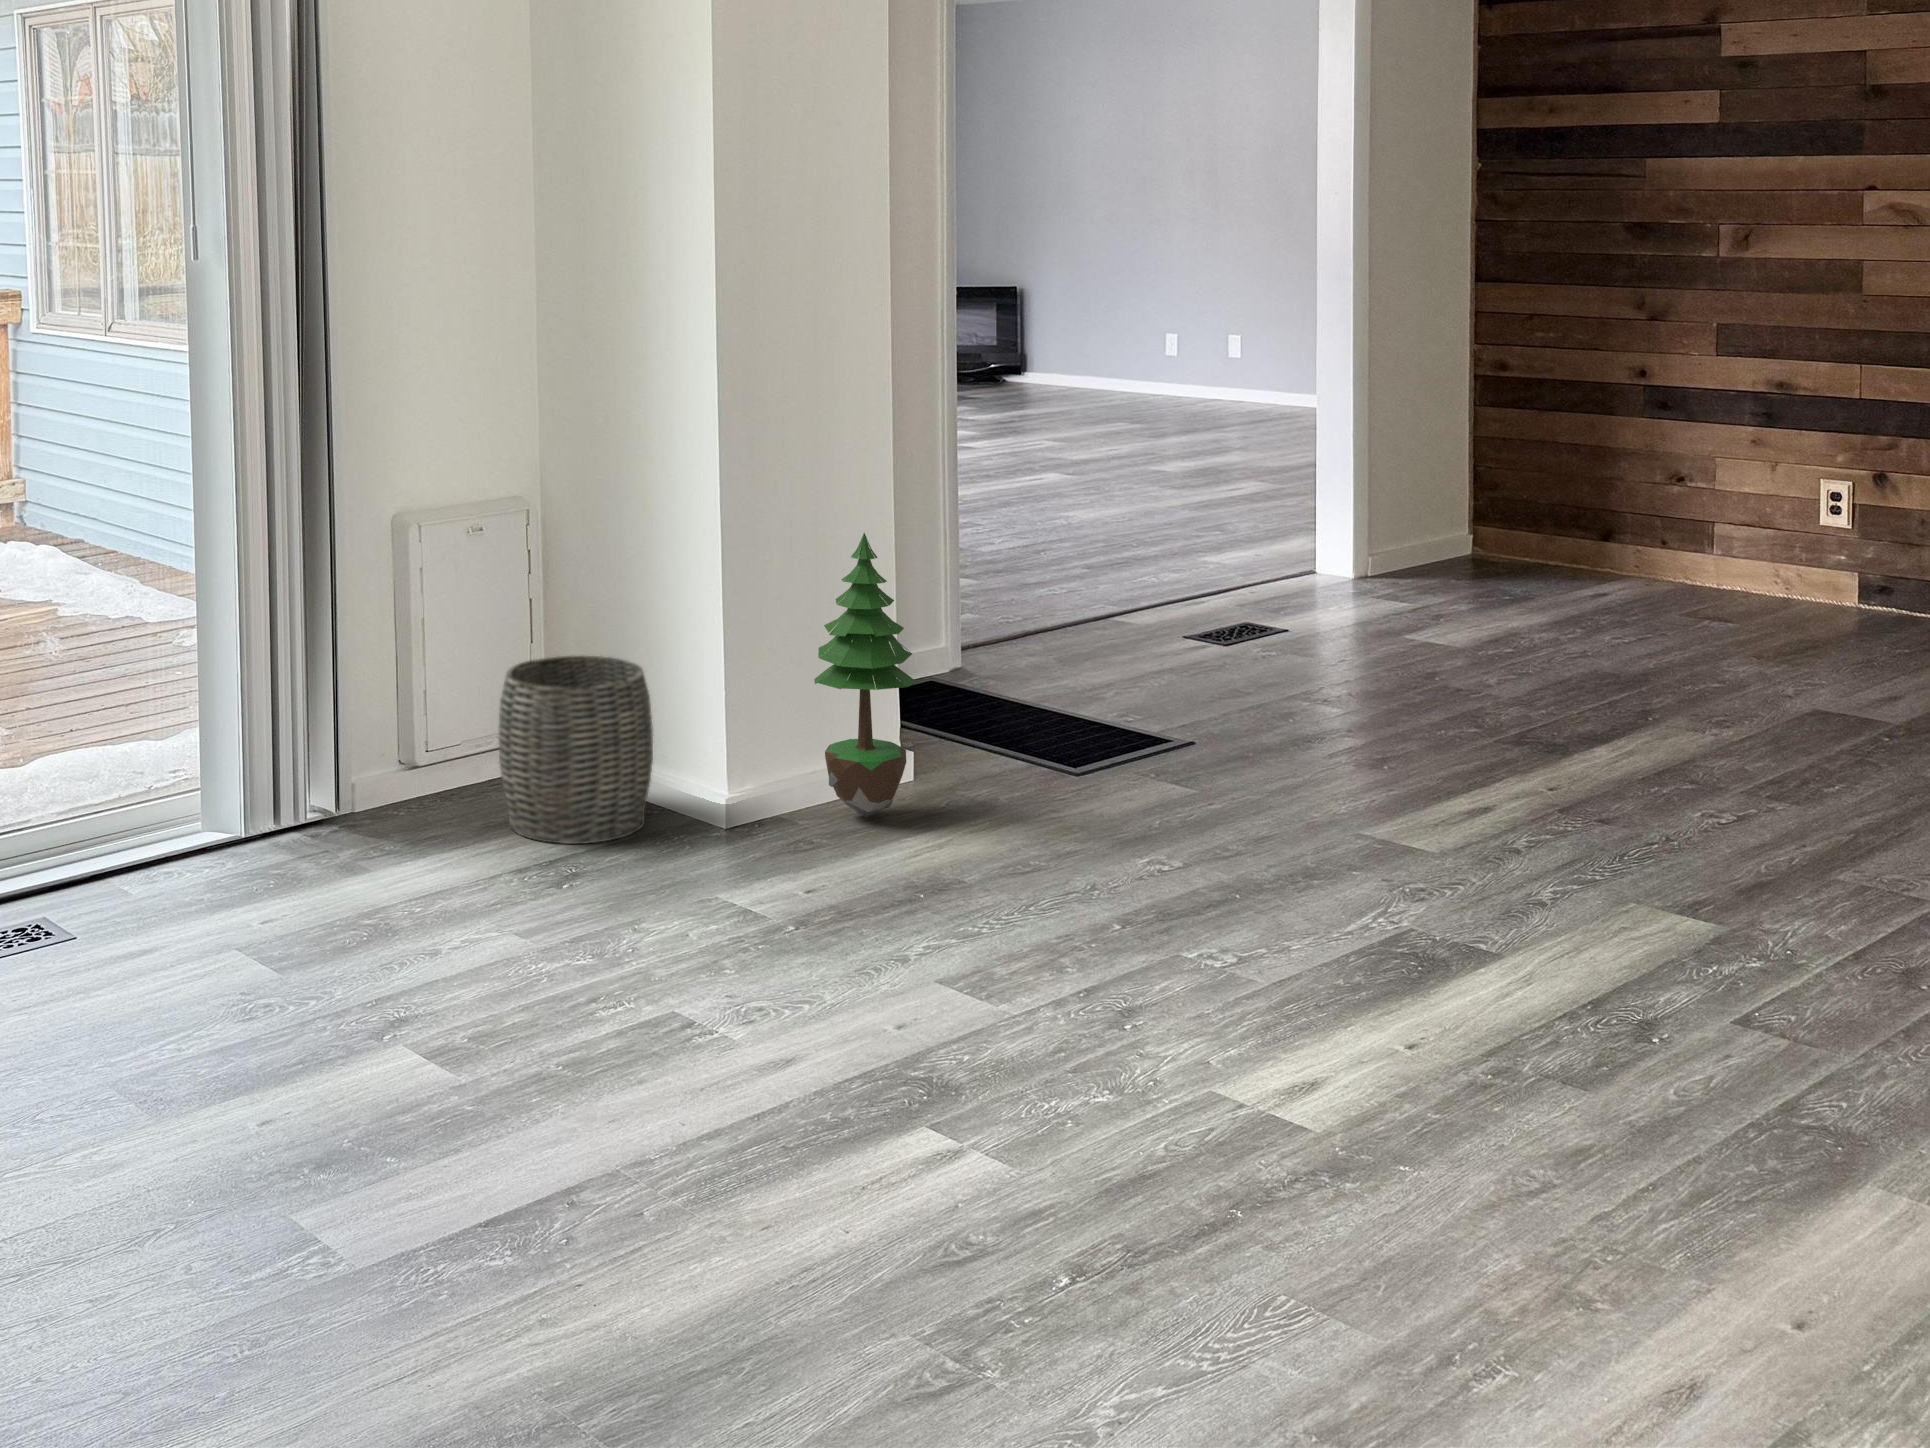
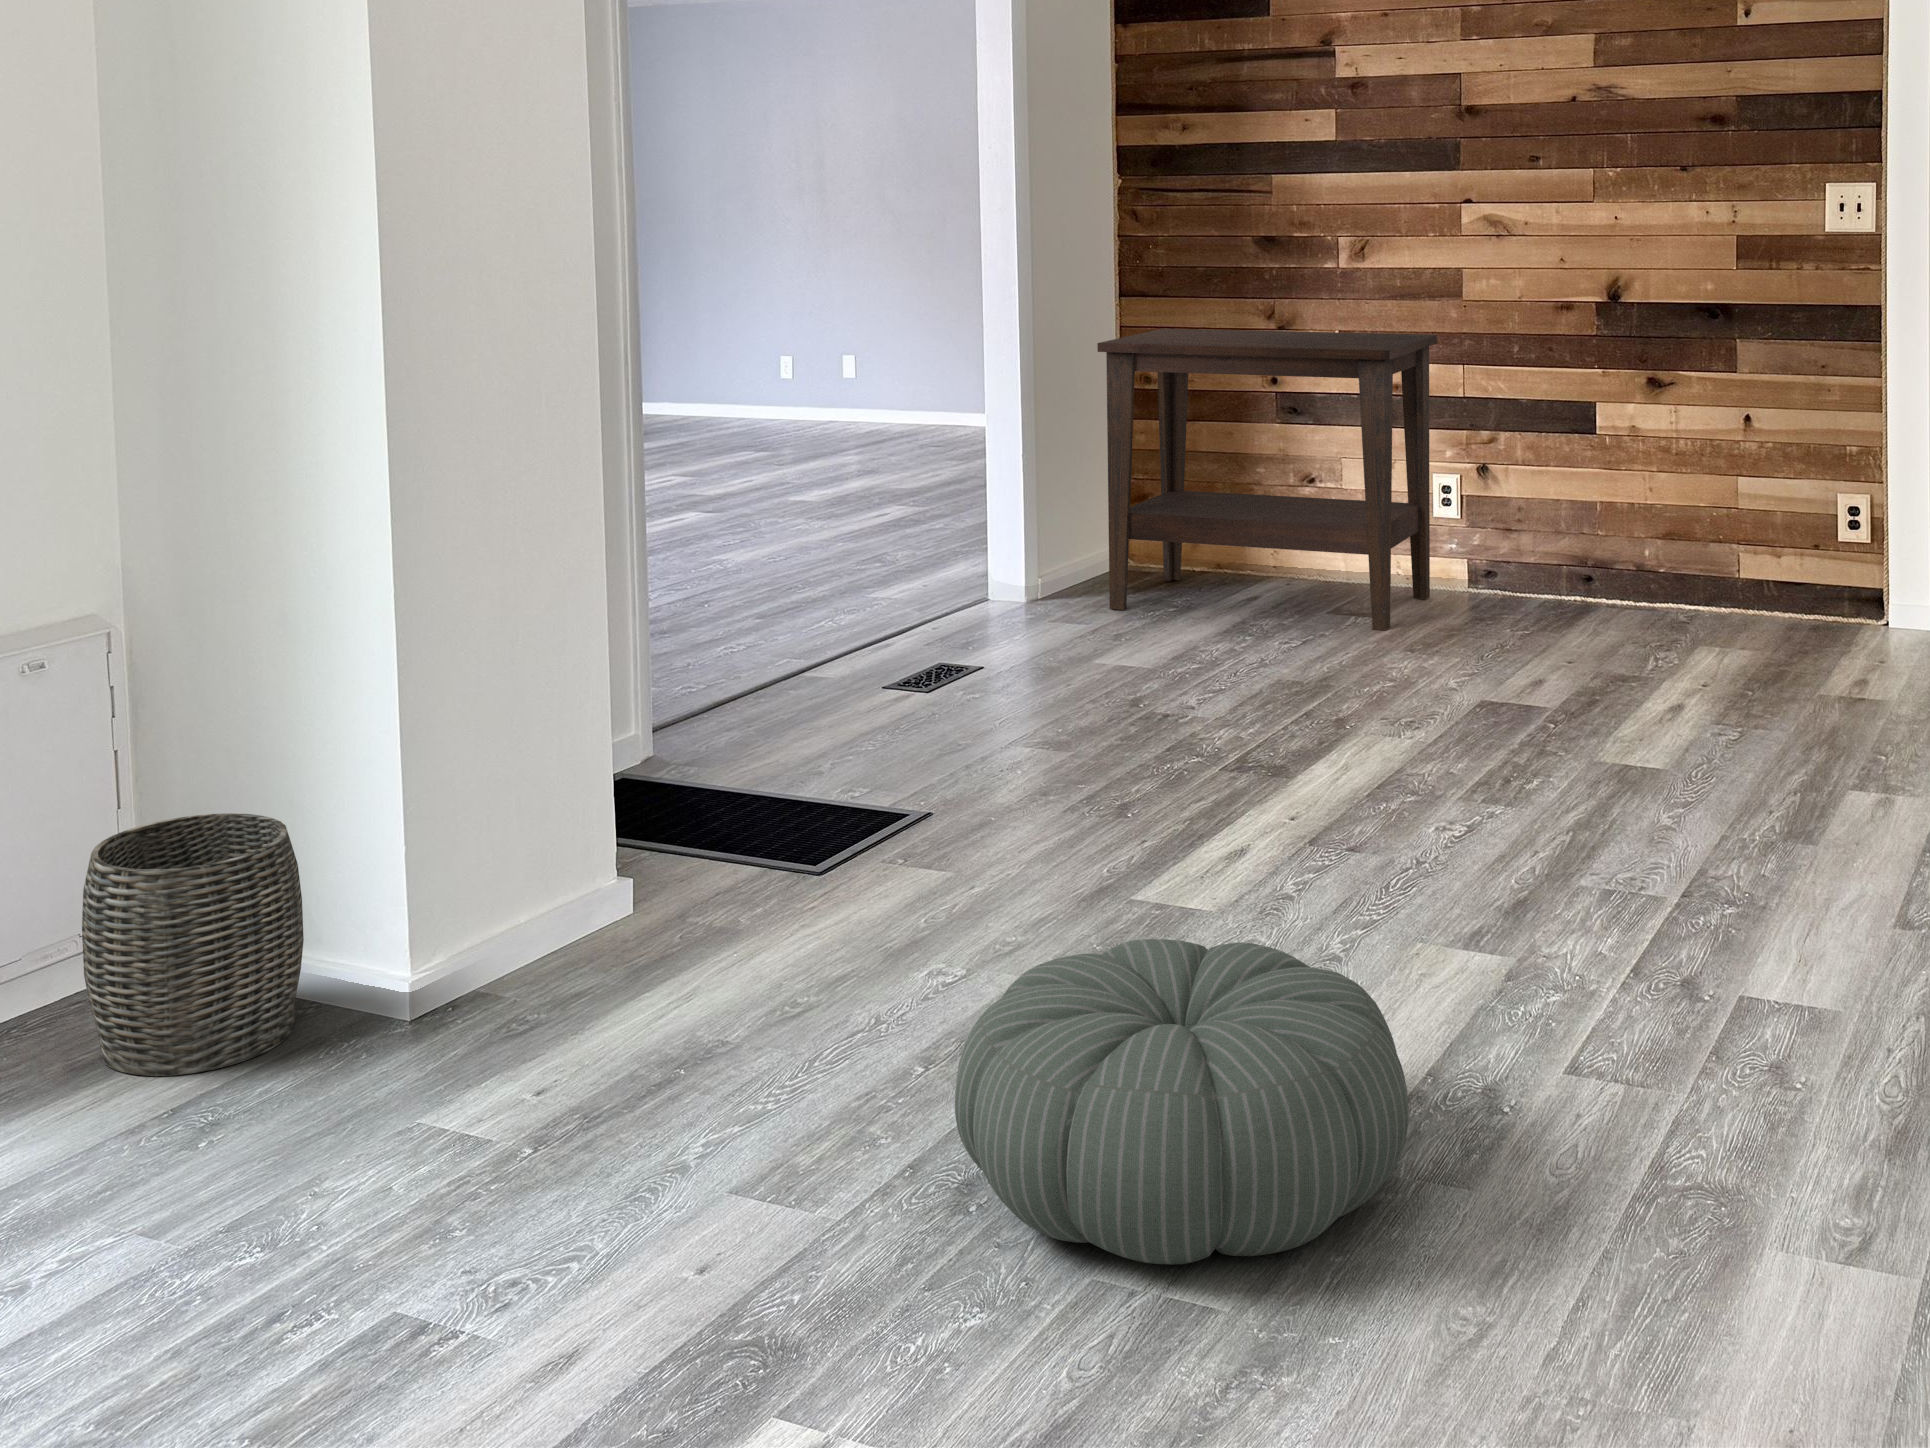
side table: none [1439,316,1826,633] -> present [1097,329,1437,631]
potted tree: present [814,533,917,818] -> none [510,623,640,971]
pouf: none [1117,836,1527,1099] -> present [955,939,1409,1264]

